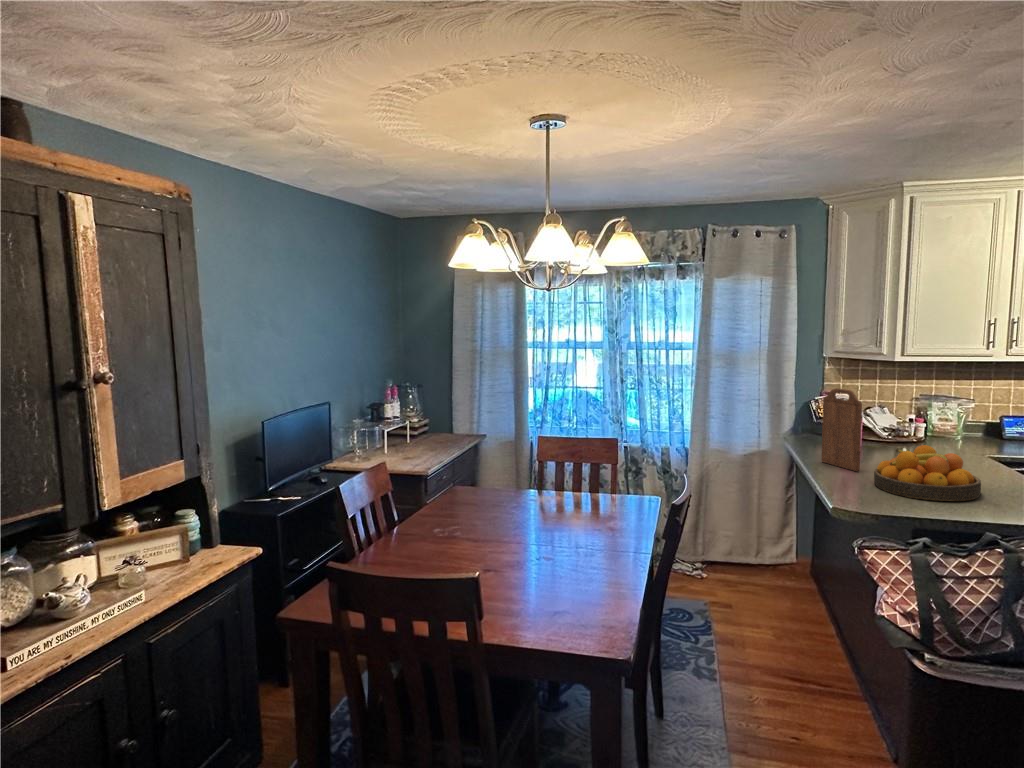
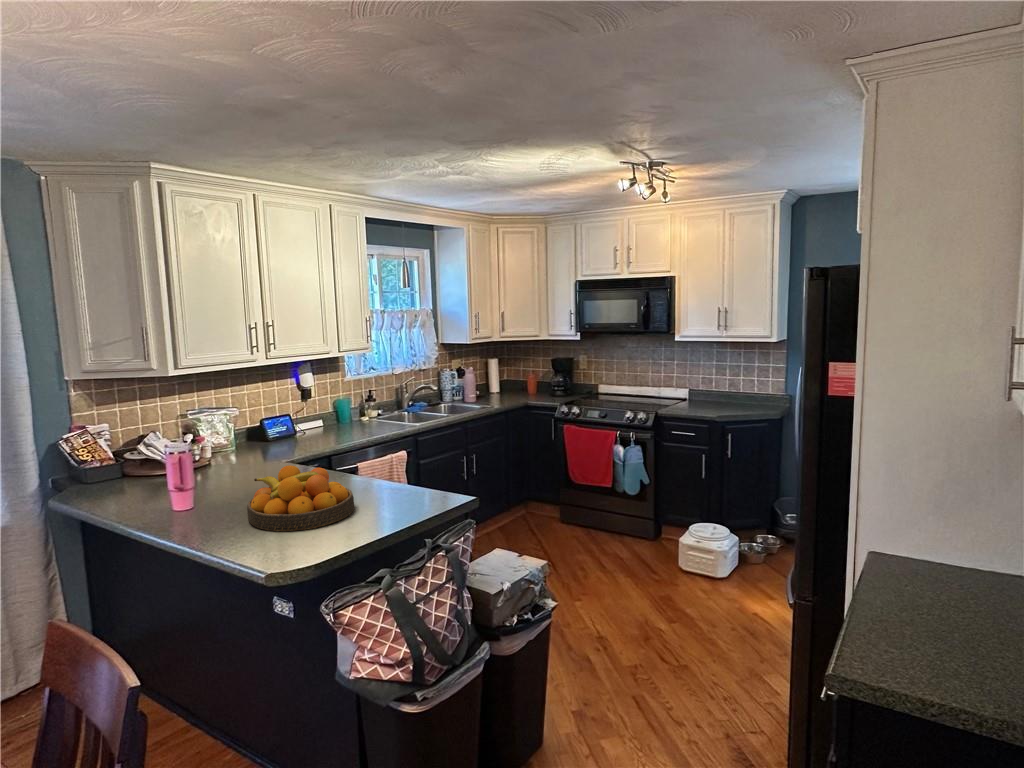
cutting board: present [822,388,862,471] -> none [144,418,214,520]

